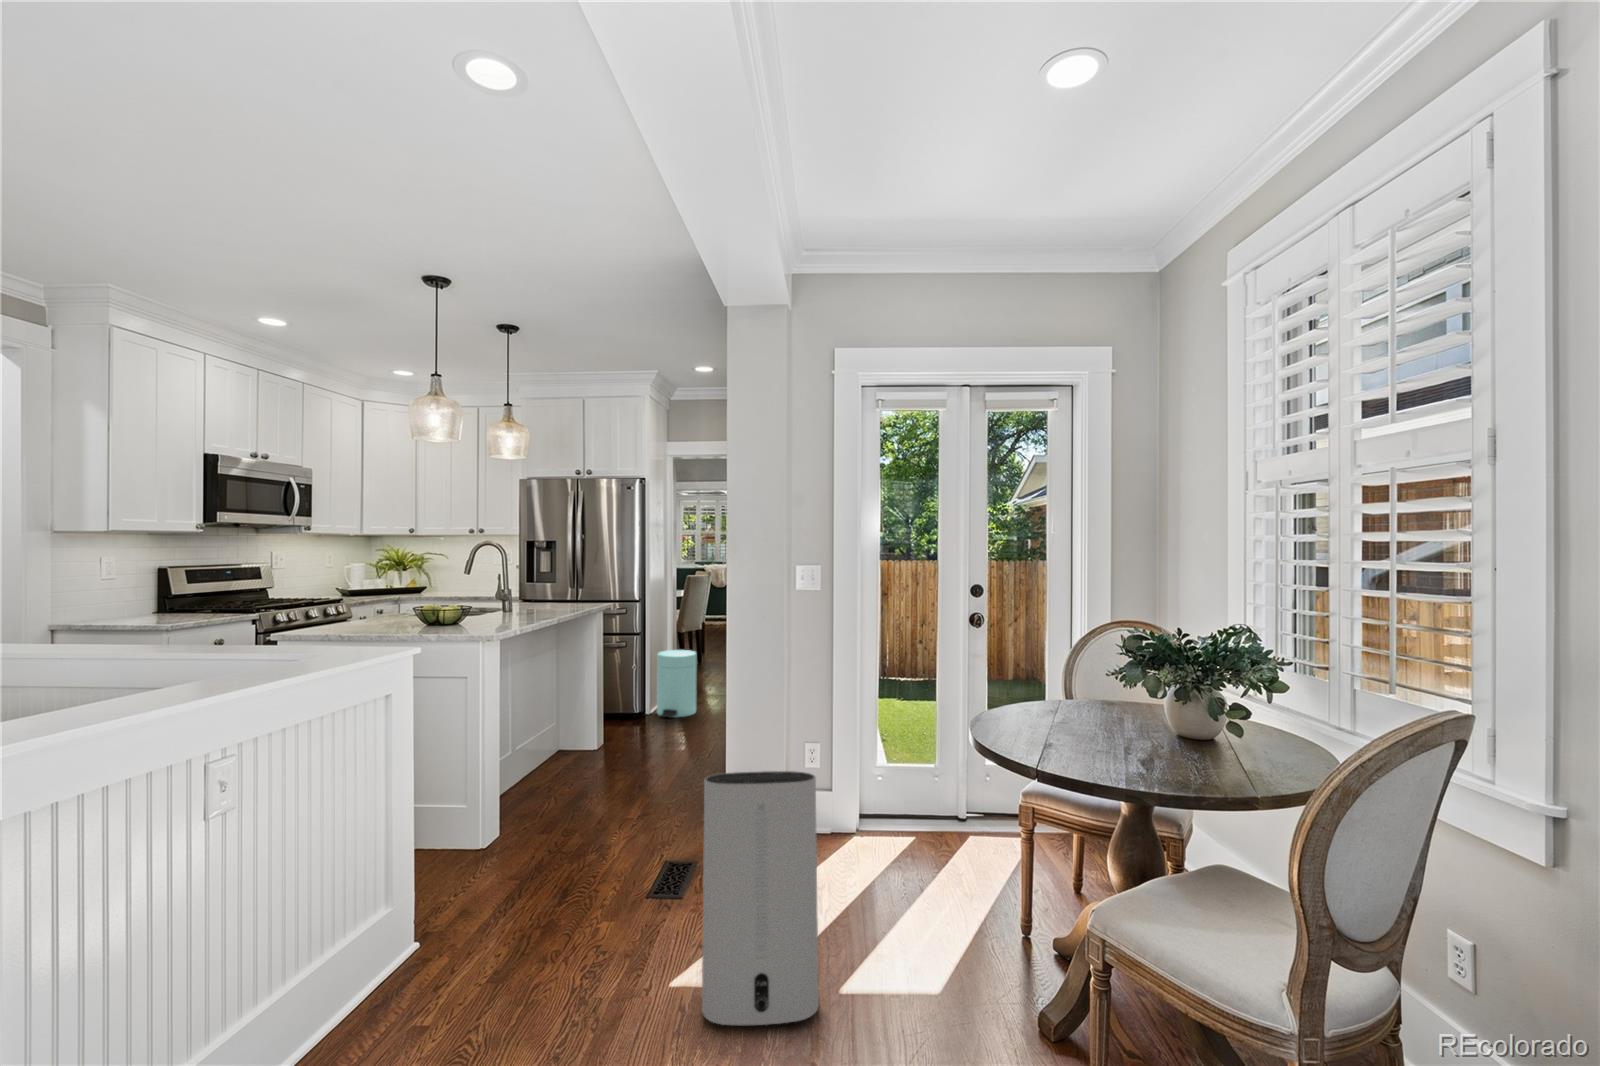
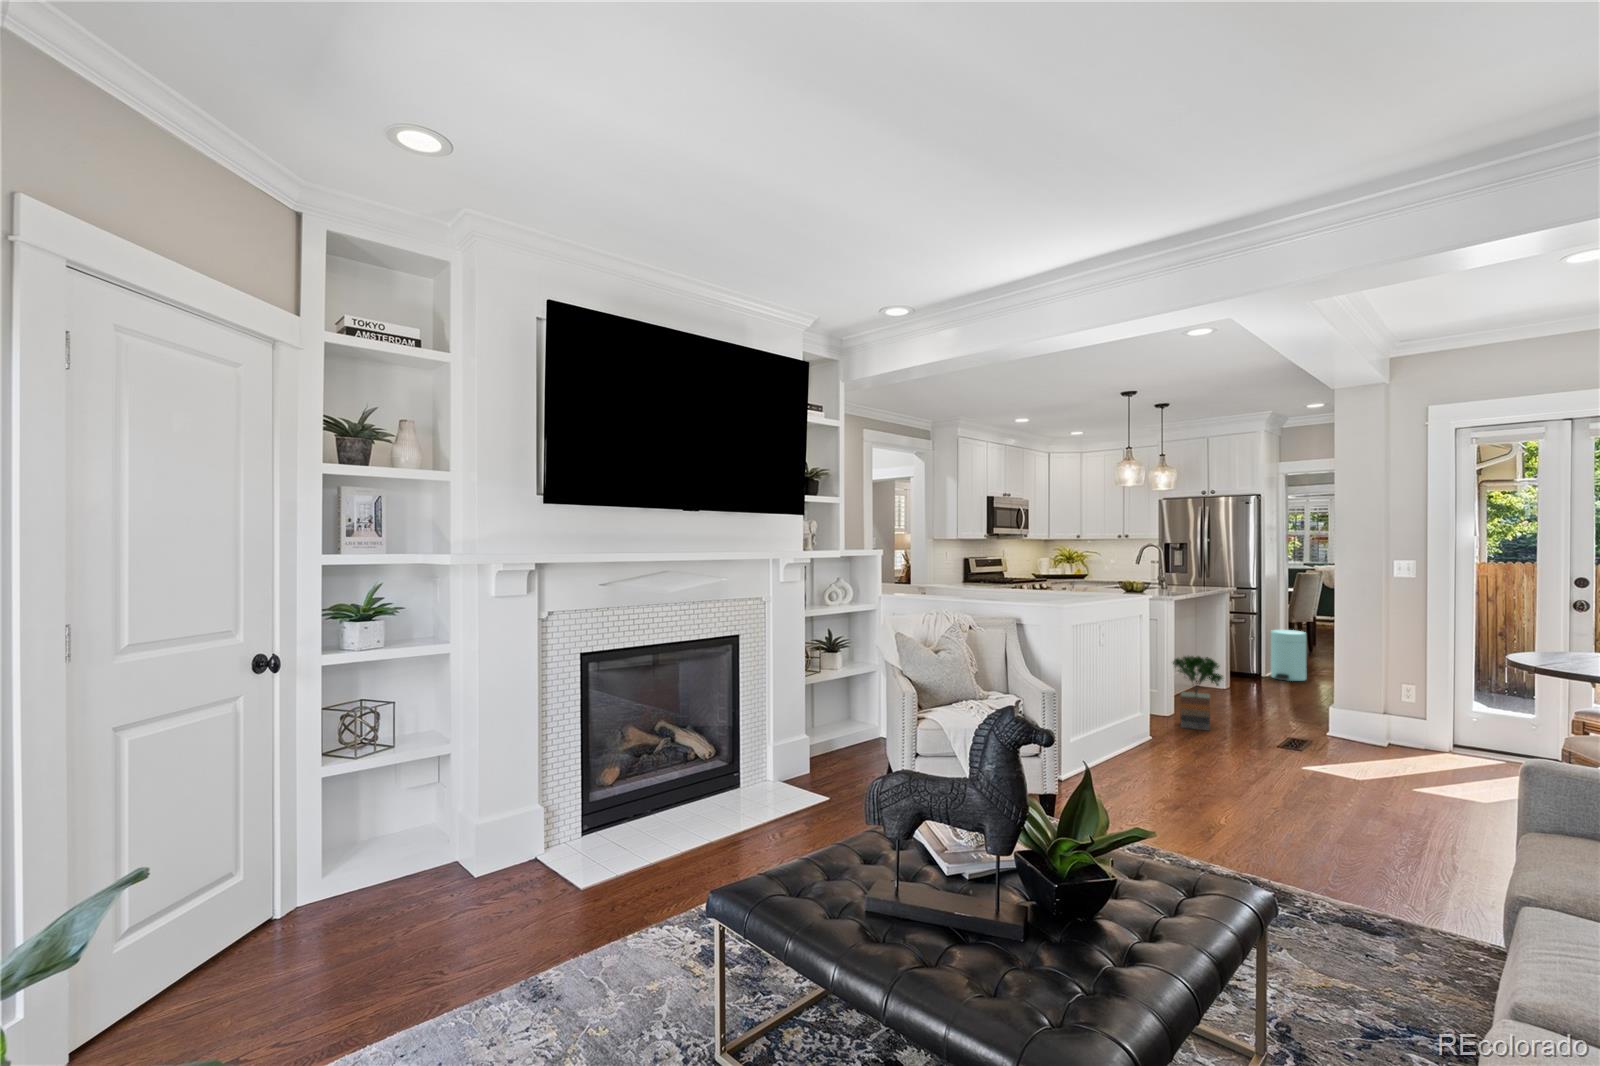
potted tree: none [470,747,569,905] -> present [1173,656,1223,730]
air purifier: present [702,771,819,1025] -> none [1308,663,1376,778]

